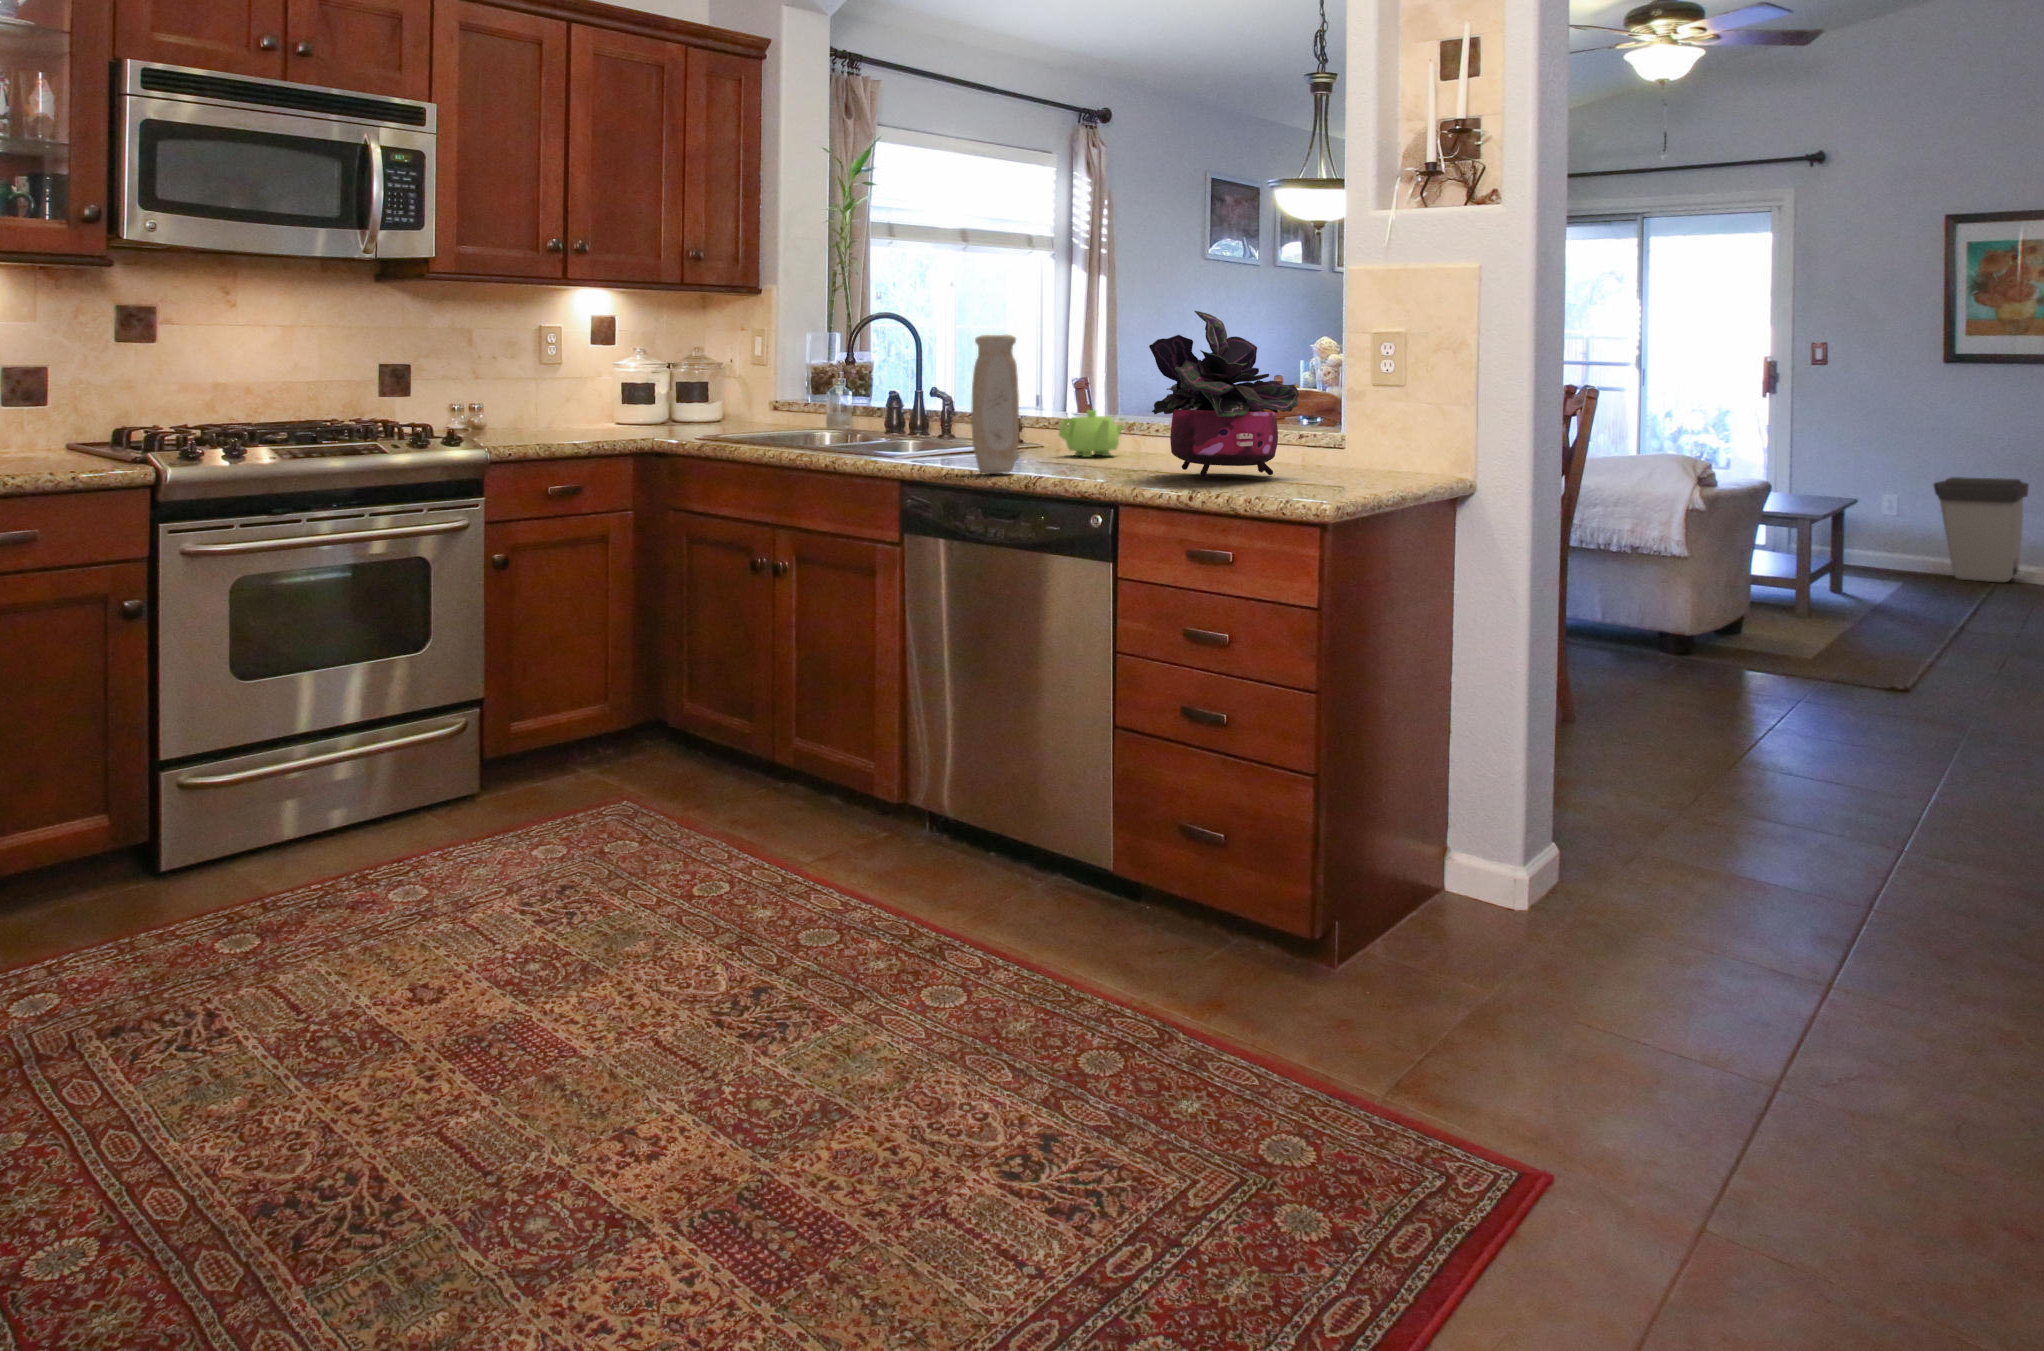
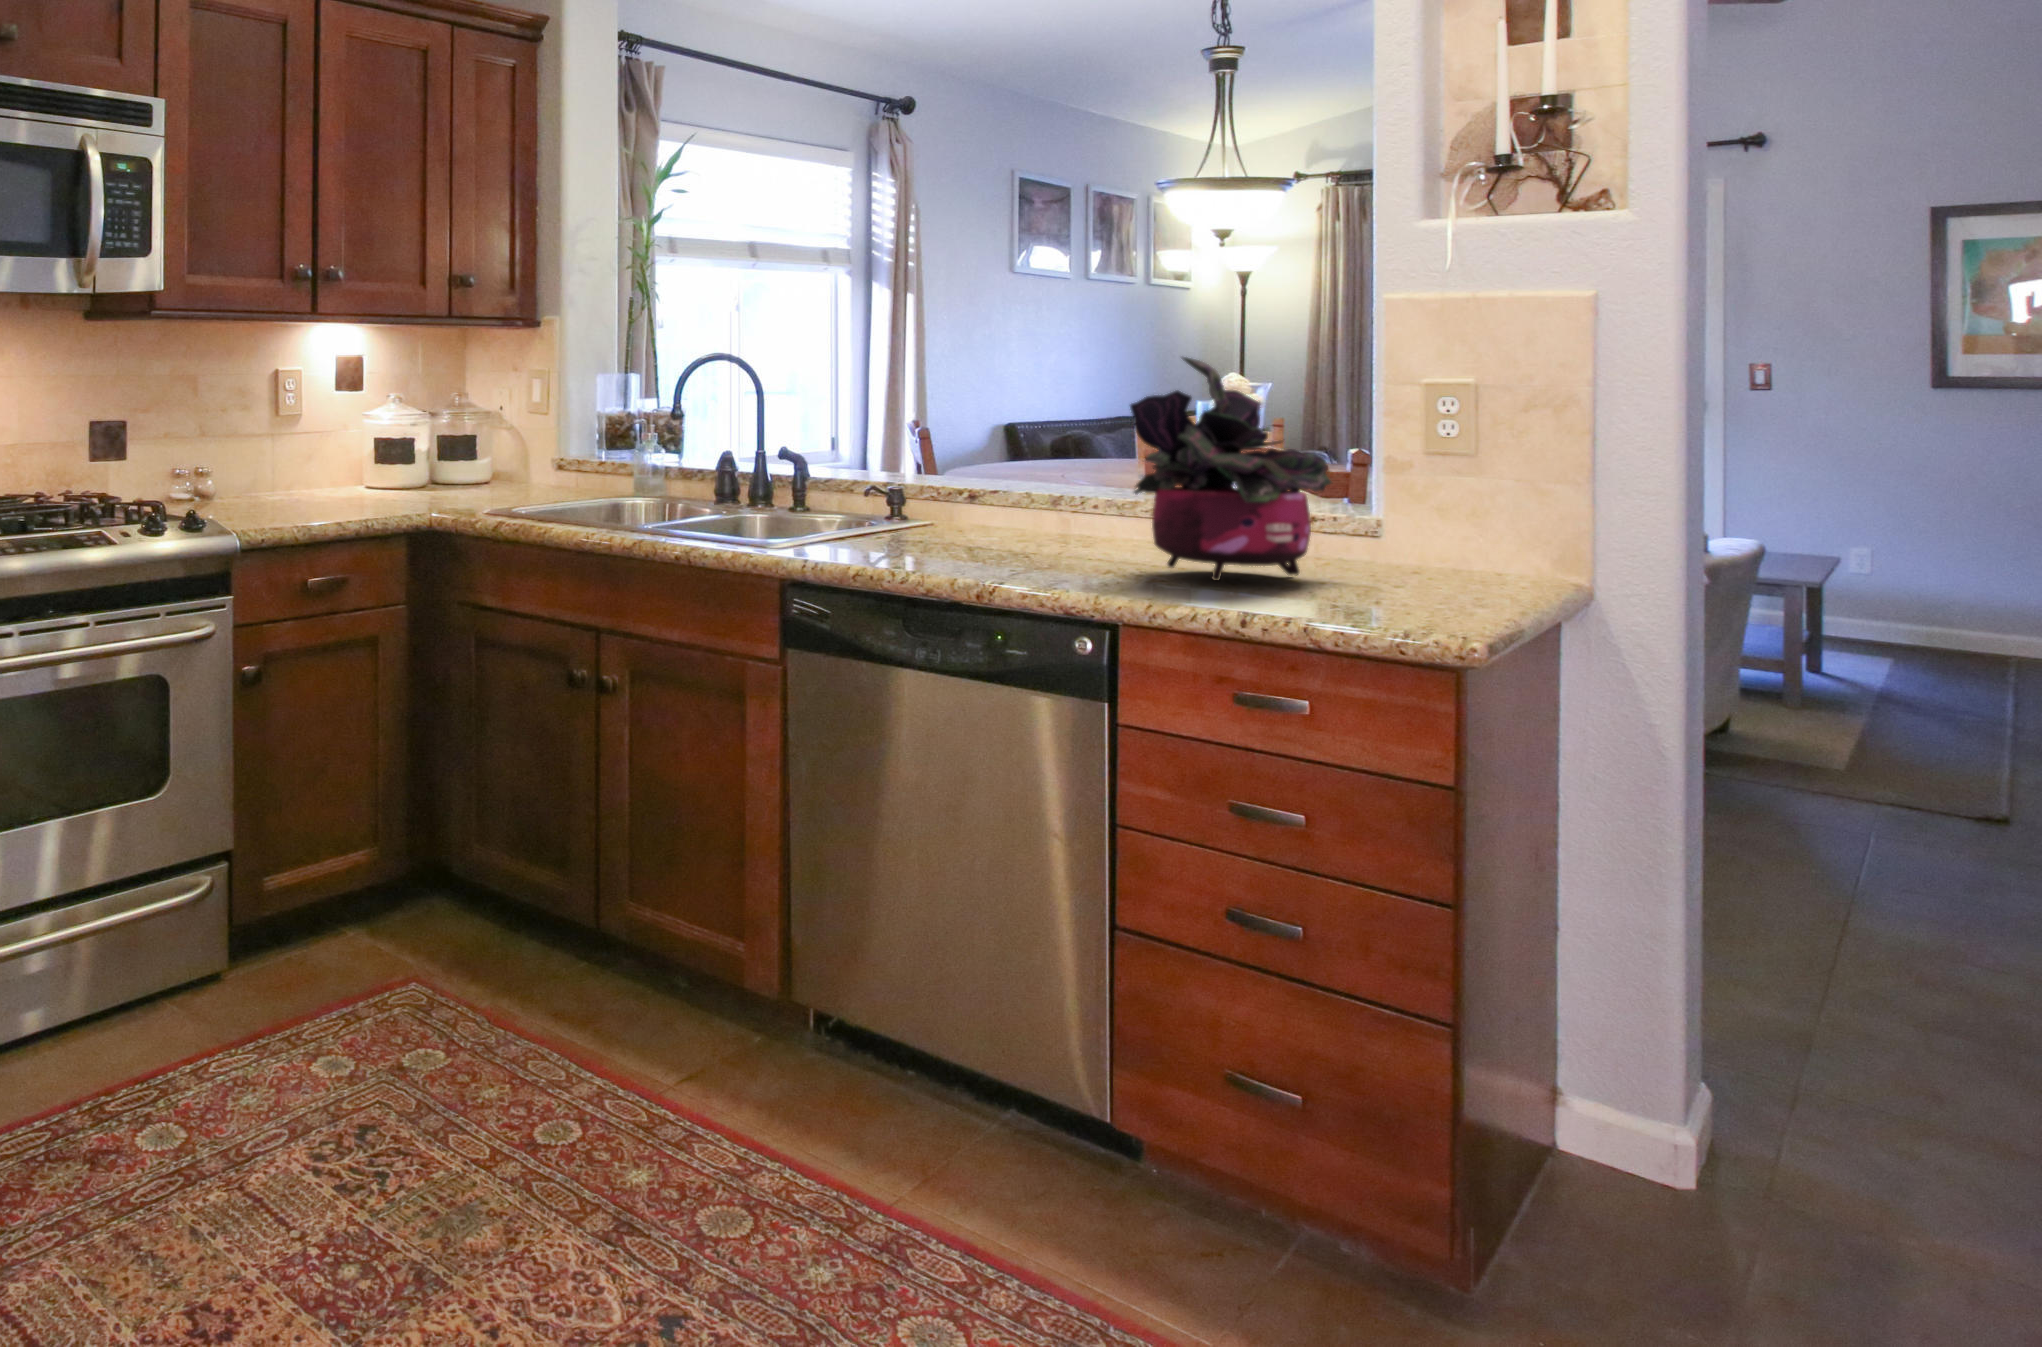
vase: present [971,335,1019,474] -> none [875,389,939,573]
teapot: present [1059,410,1125,457] -> none [946,479,1029,540]
trash can: present [1934,477,2029,582] -> none [1857,530,1981,657]

